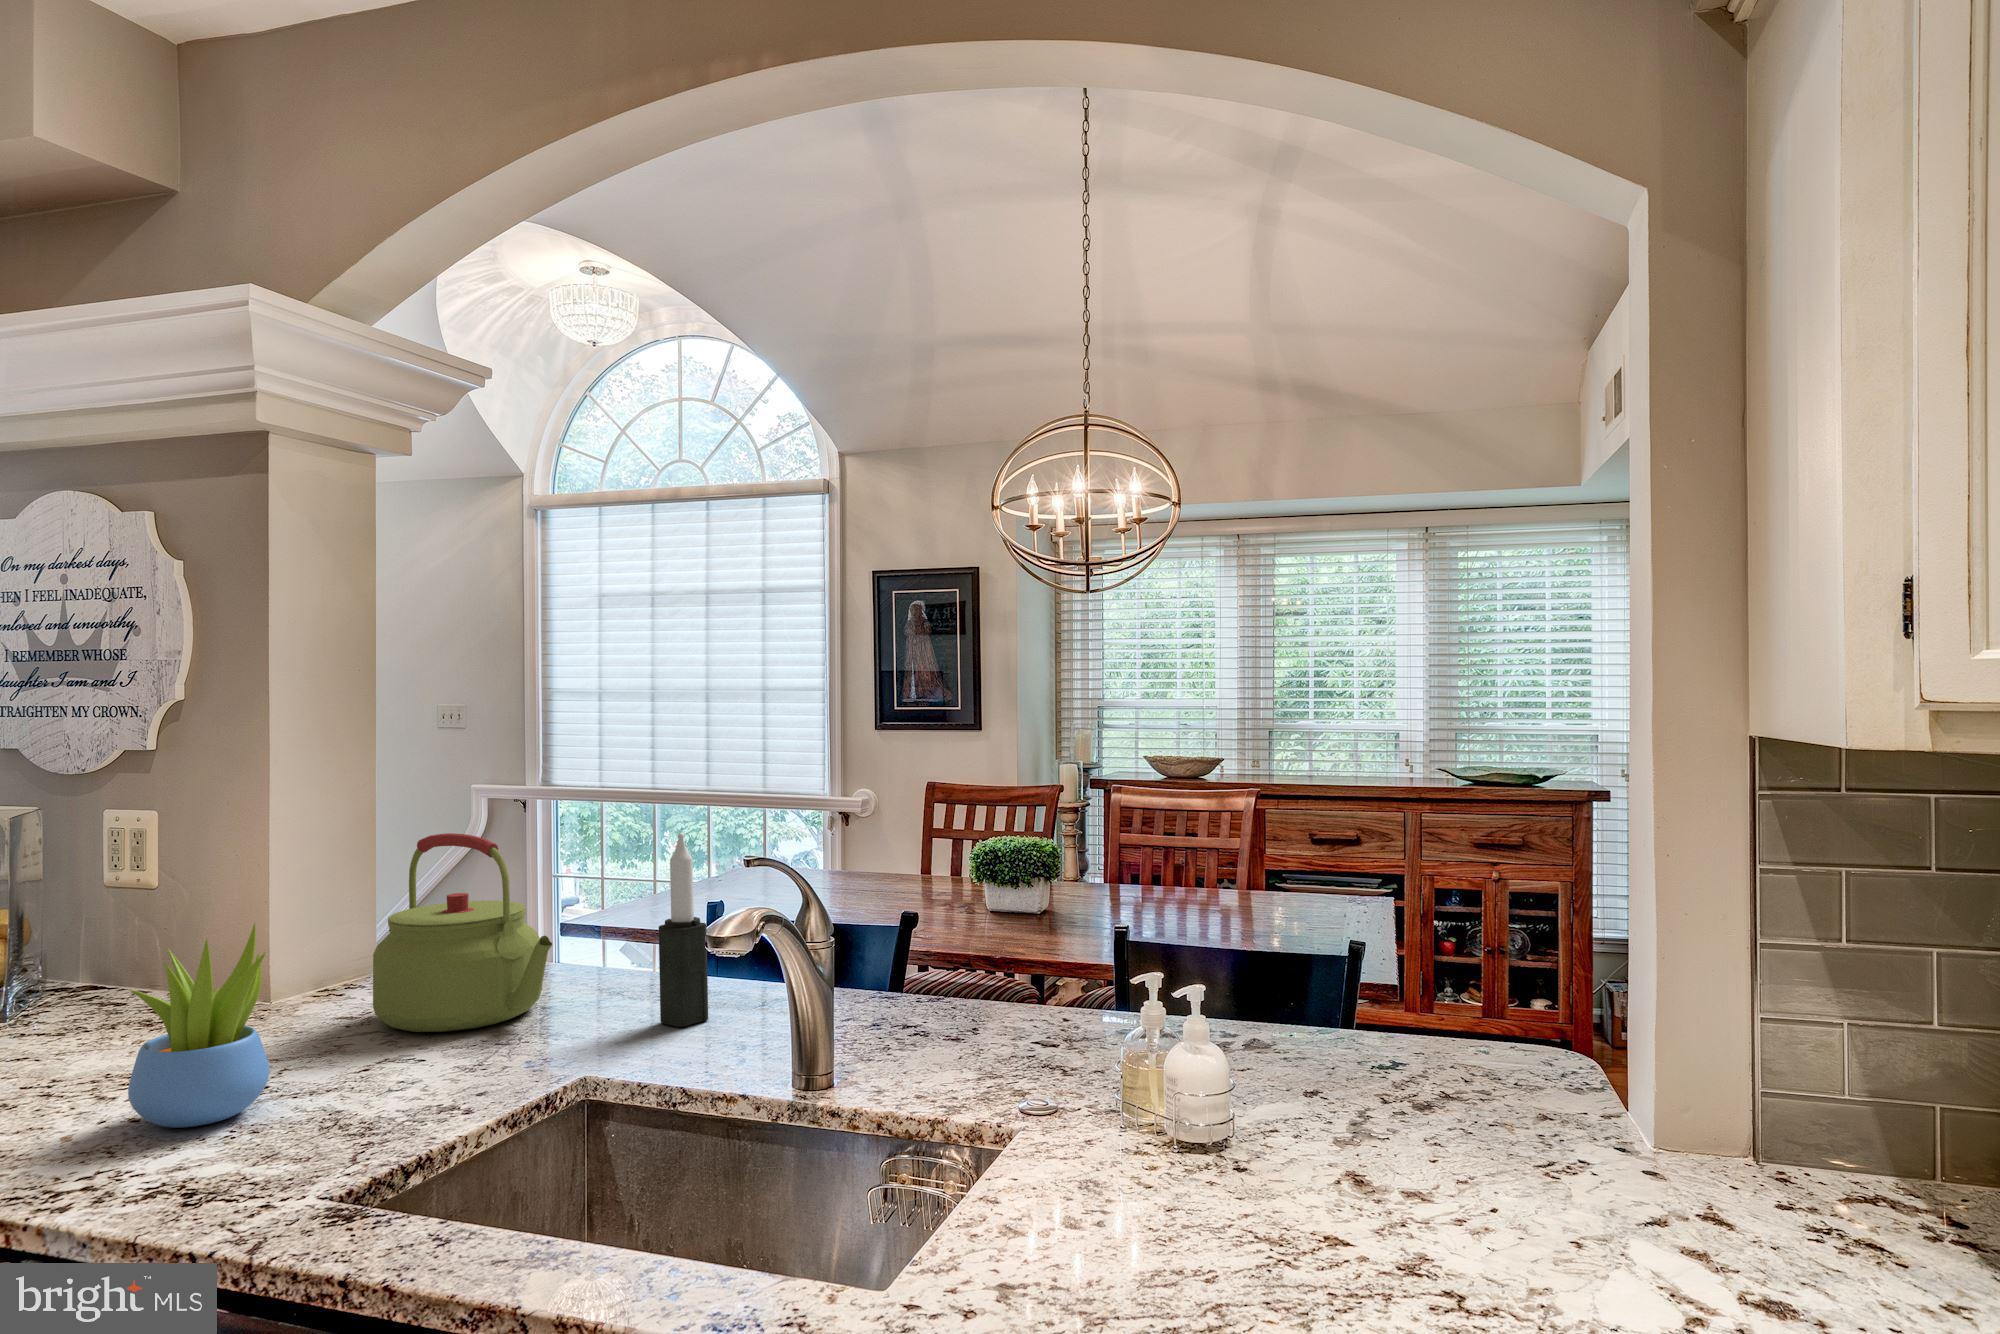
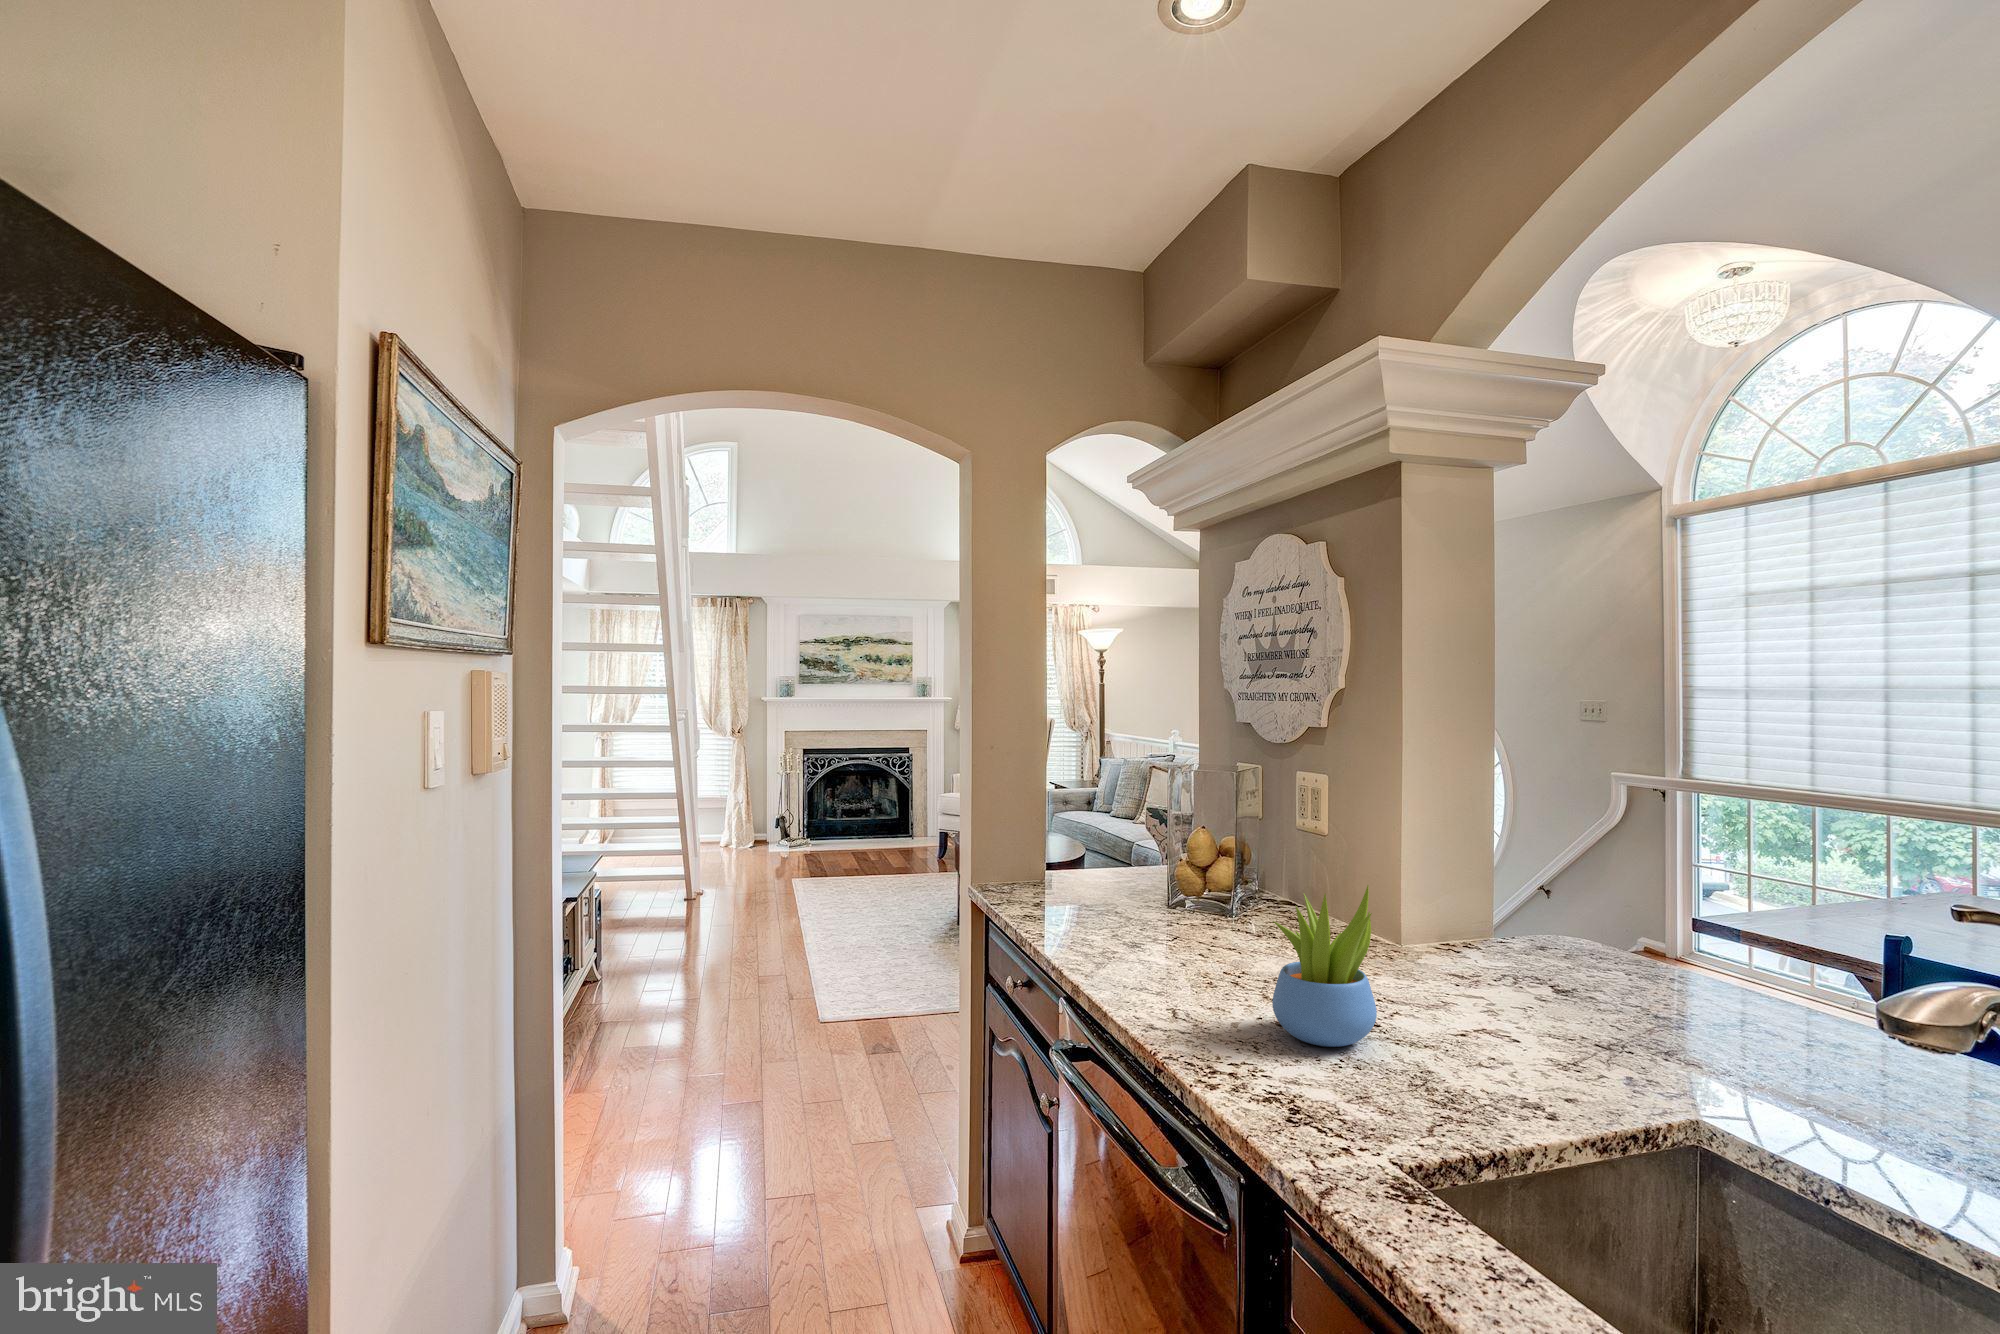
kettle: present [373,833,552,1032] -> none [1479,825,1662,1022]
candle: present [659,833,708,1027] -> none [1800,866,1874,1097]

